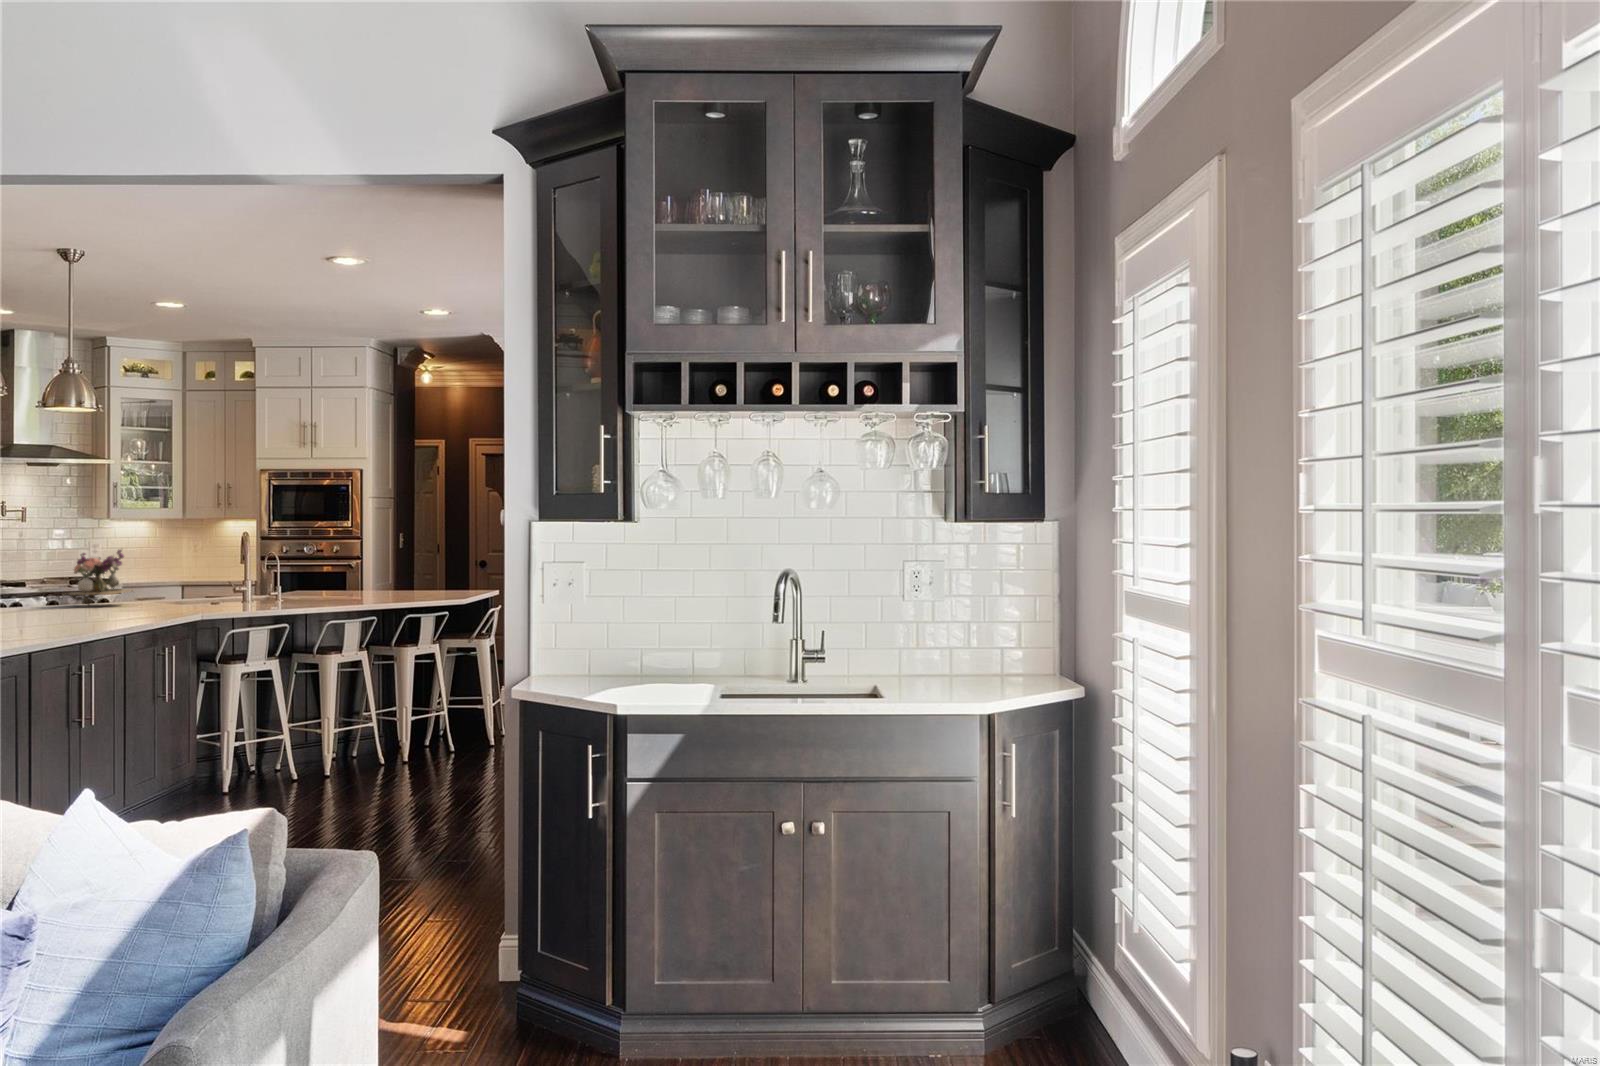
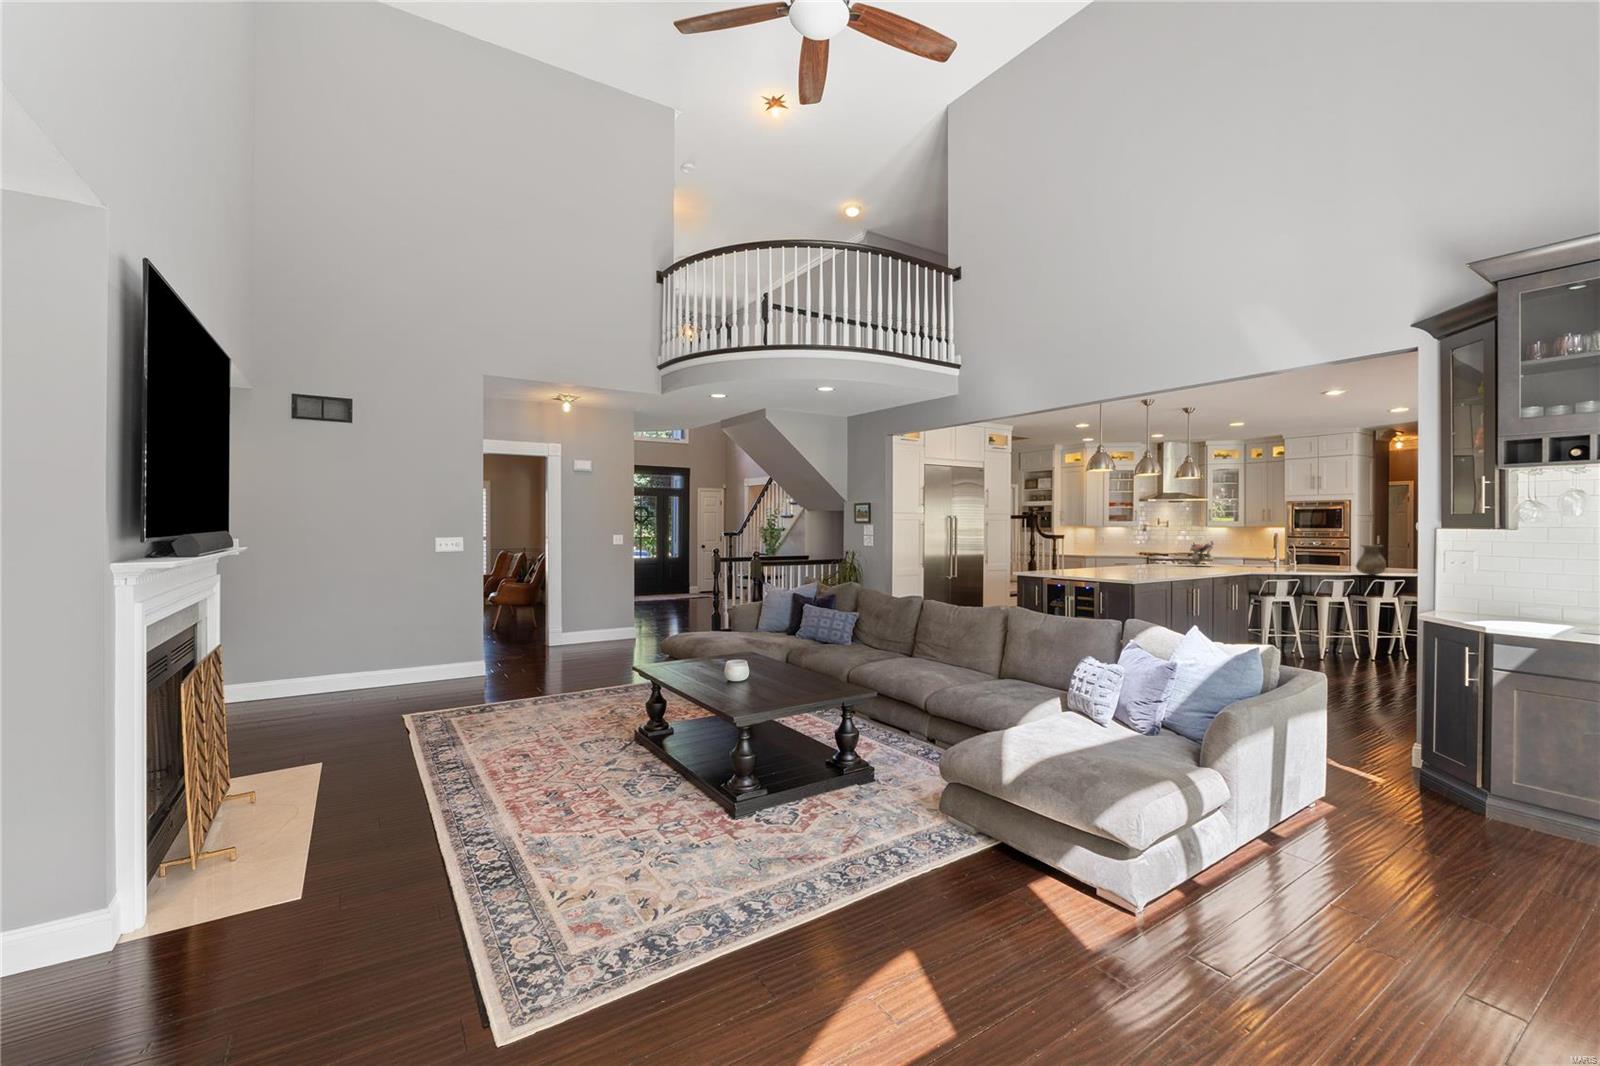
vase: none [378,552,423,607] -> present [1356,545,1386,575]

